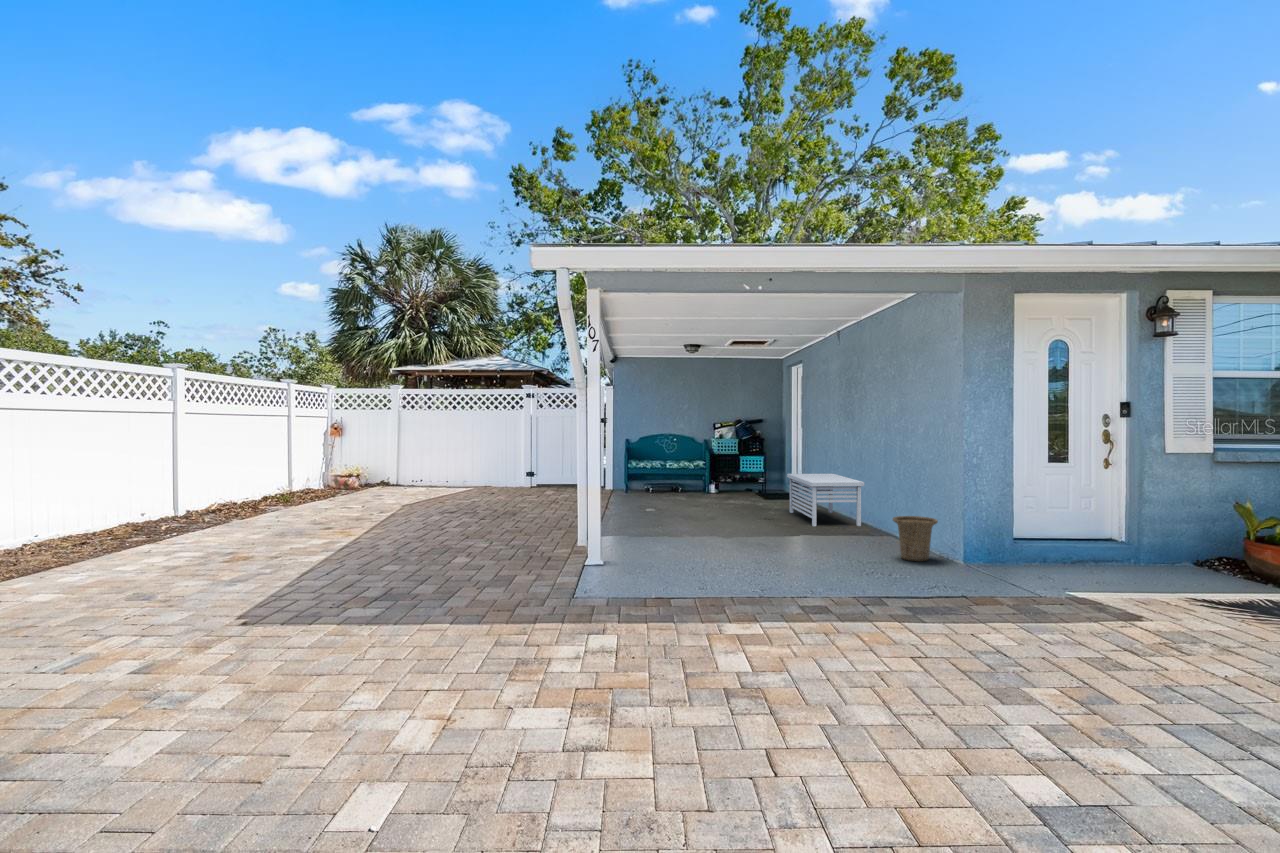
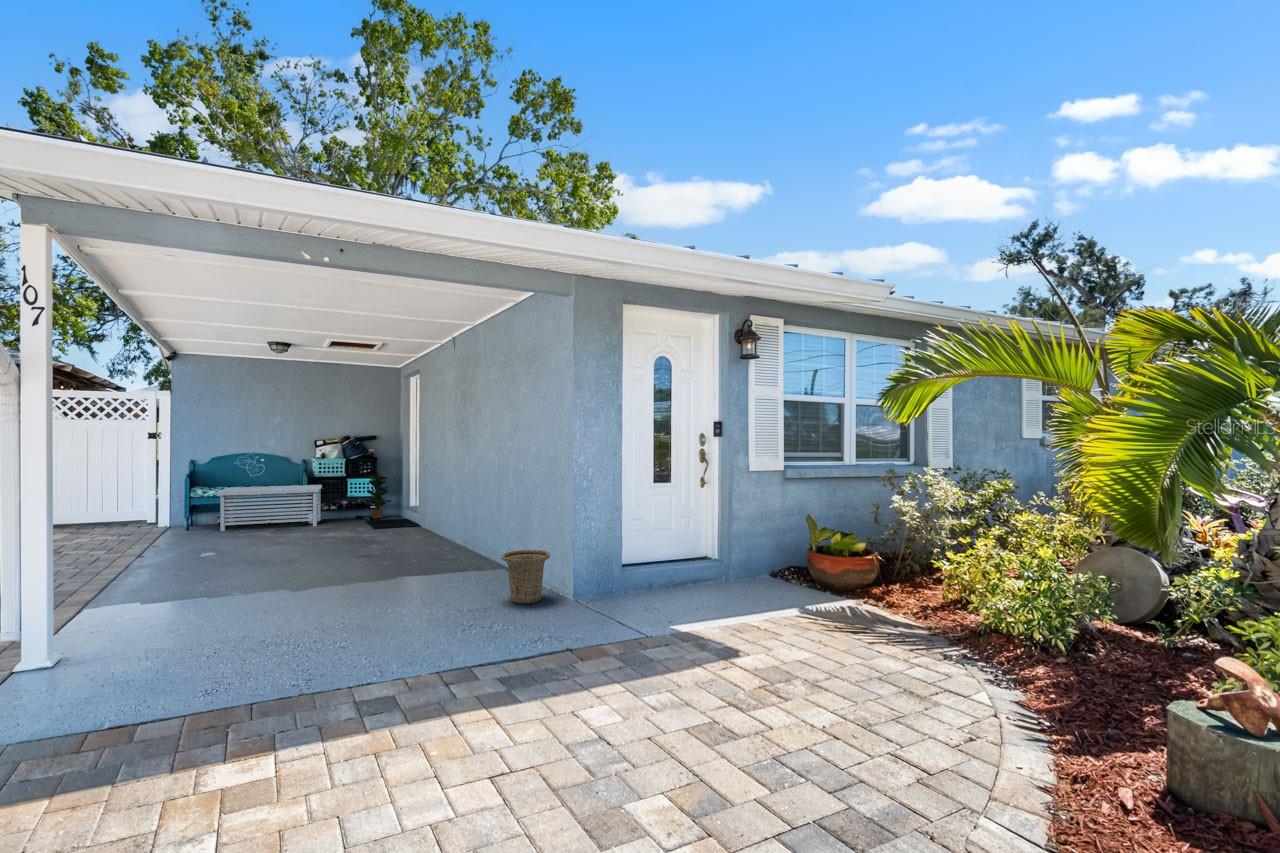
potted plant: none [754,454,777,493] -> present [365,474,392,518]
storage bench: present [787,474,864,526] -> present [216,485,322,531]

